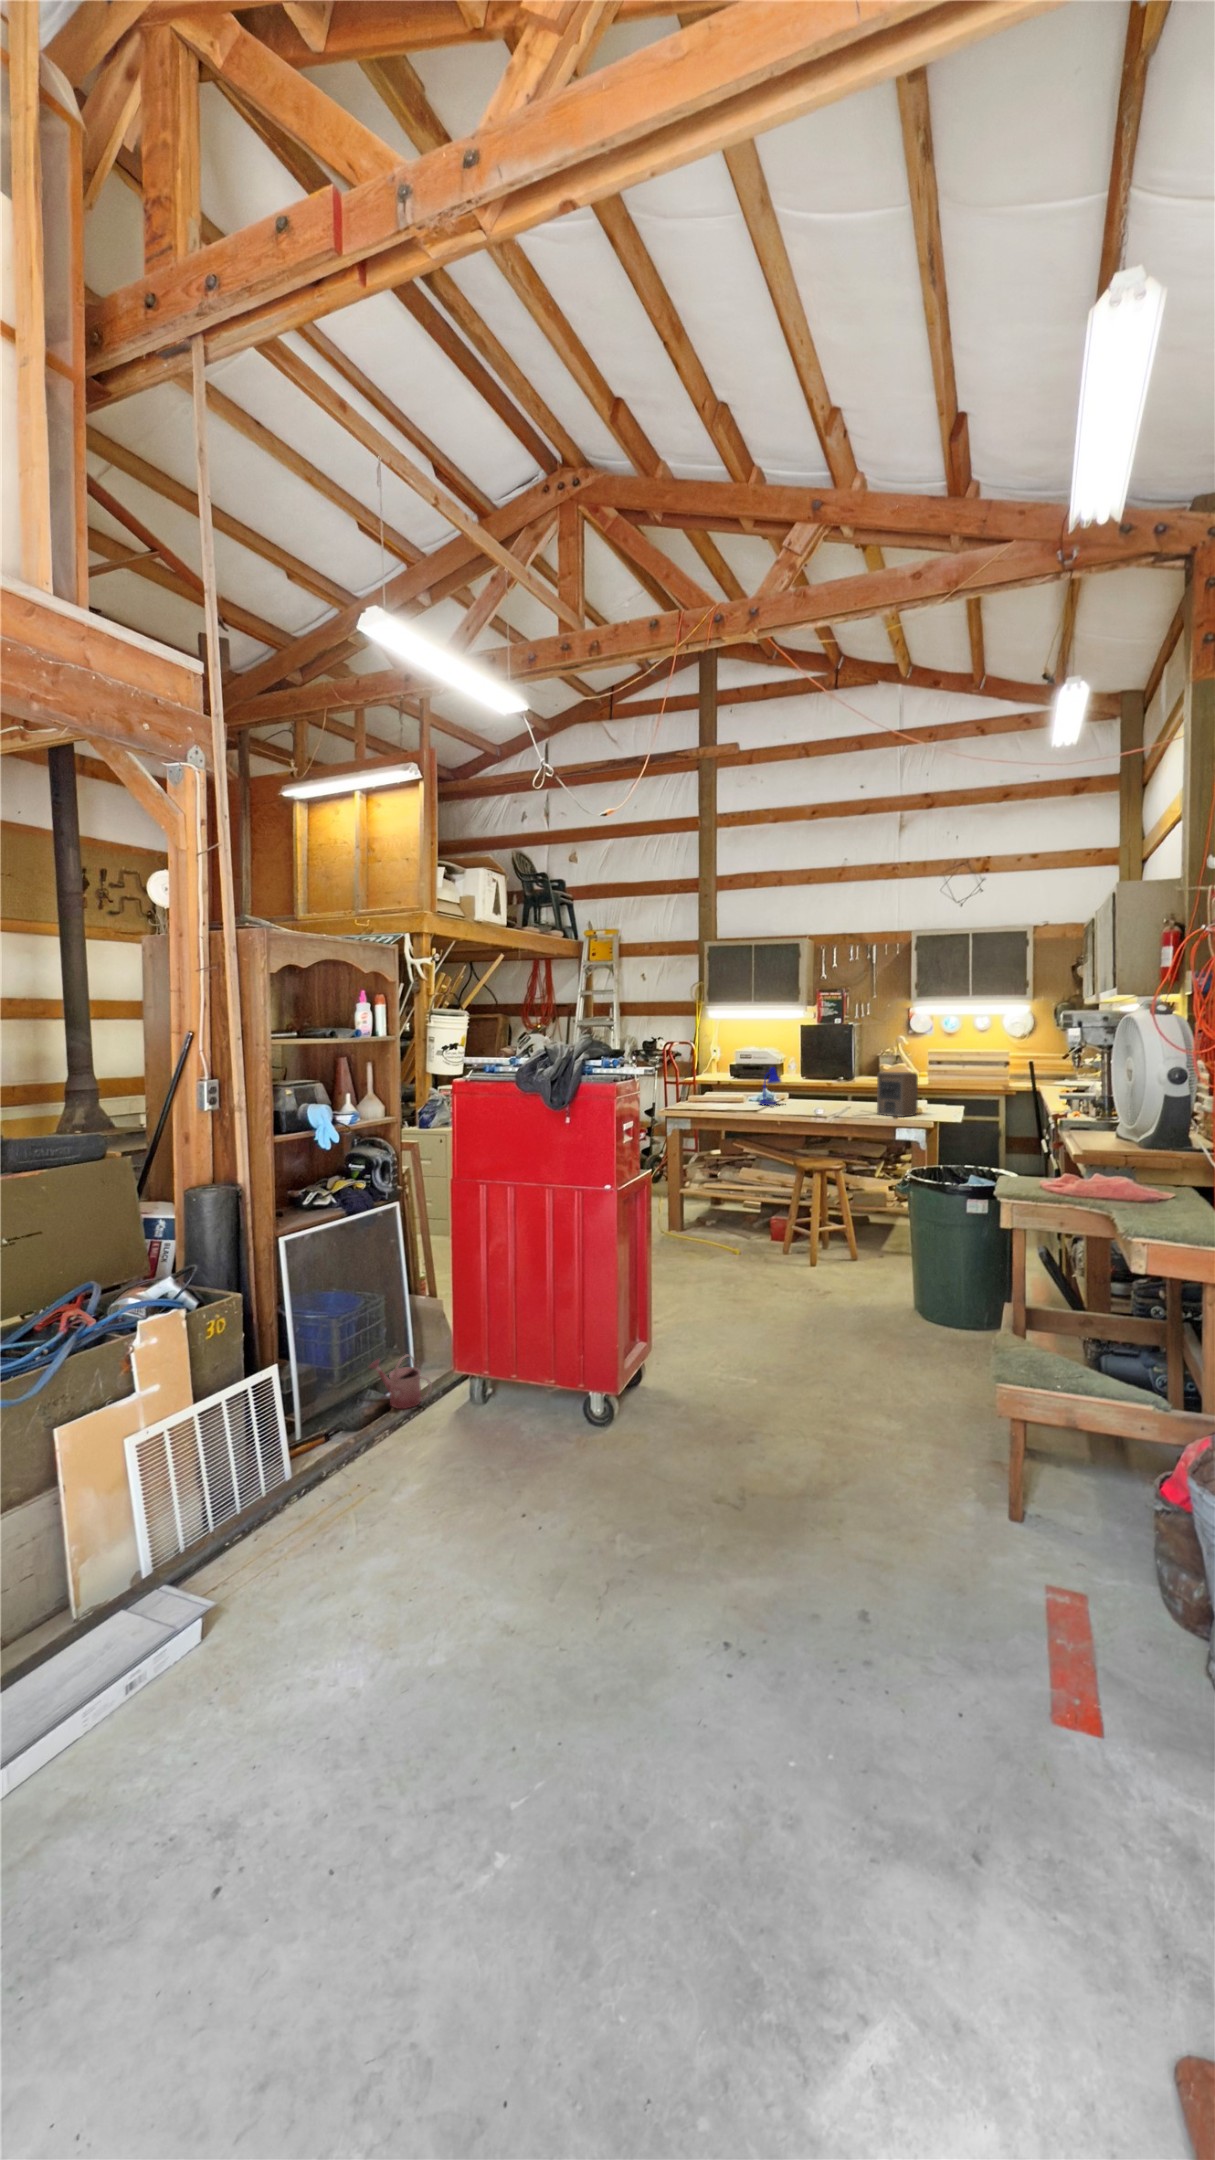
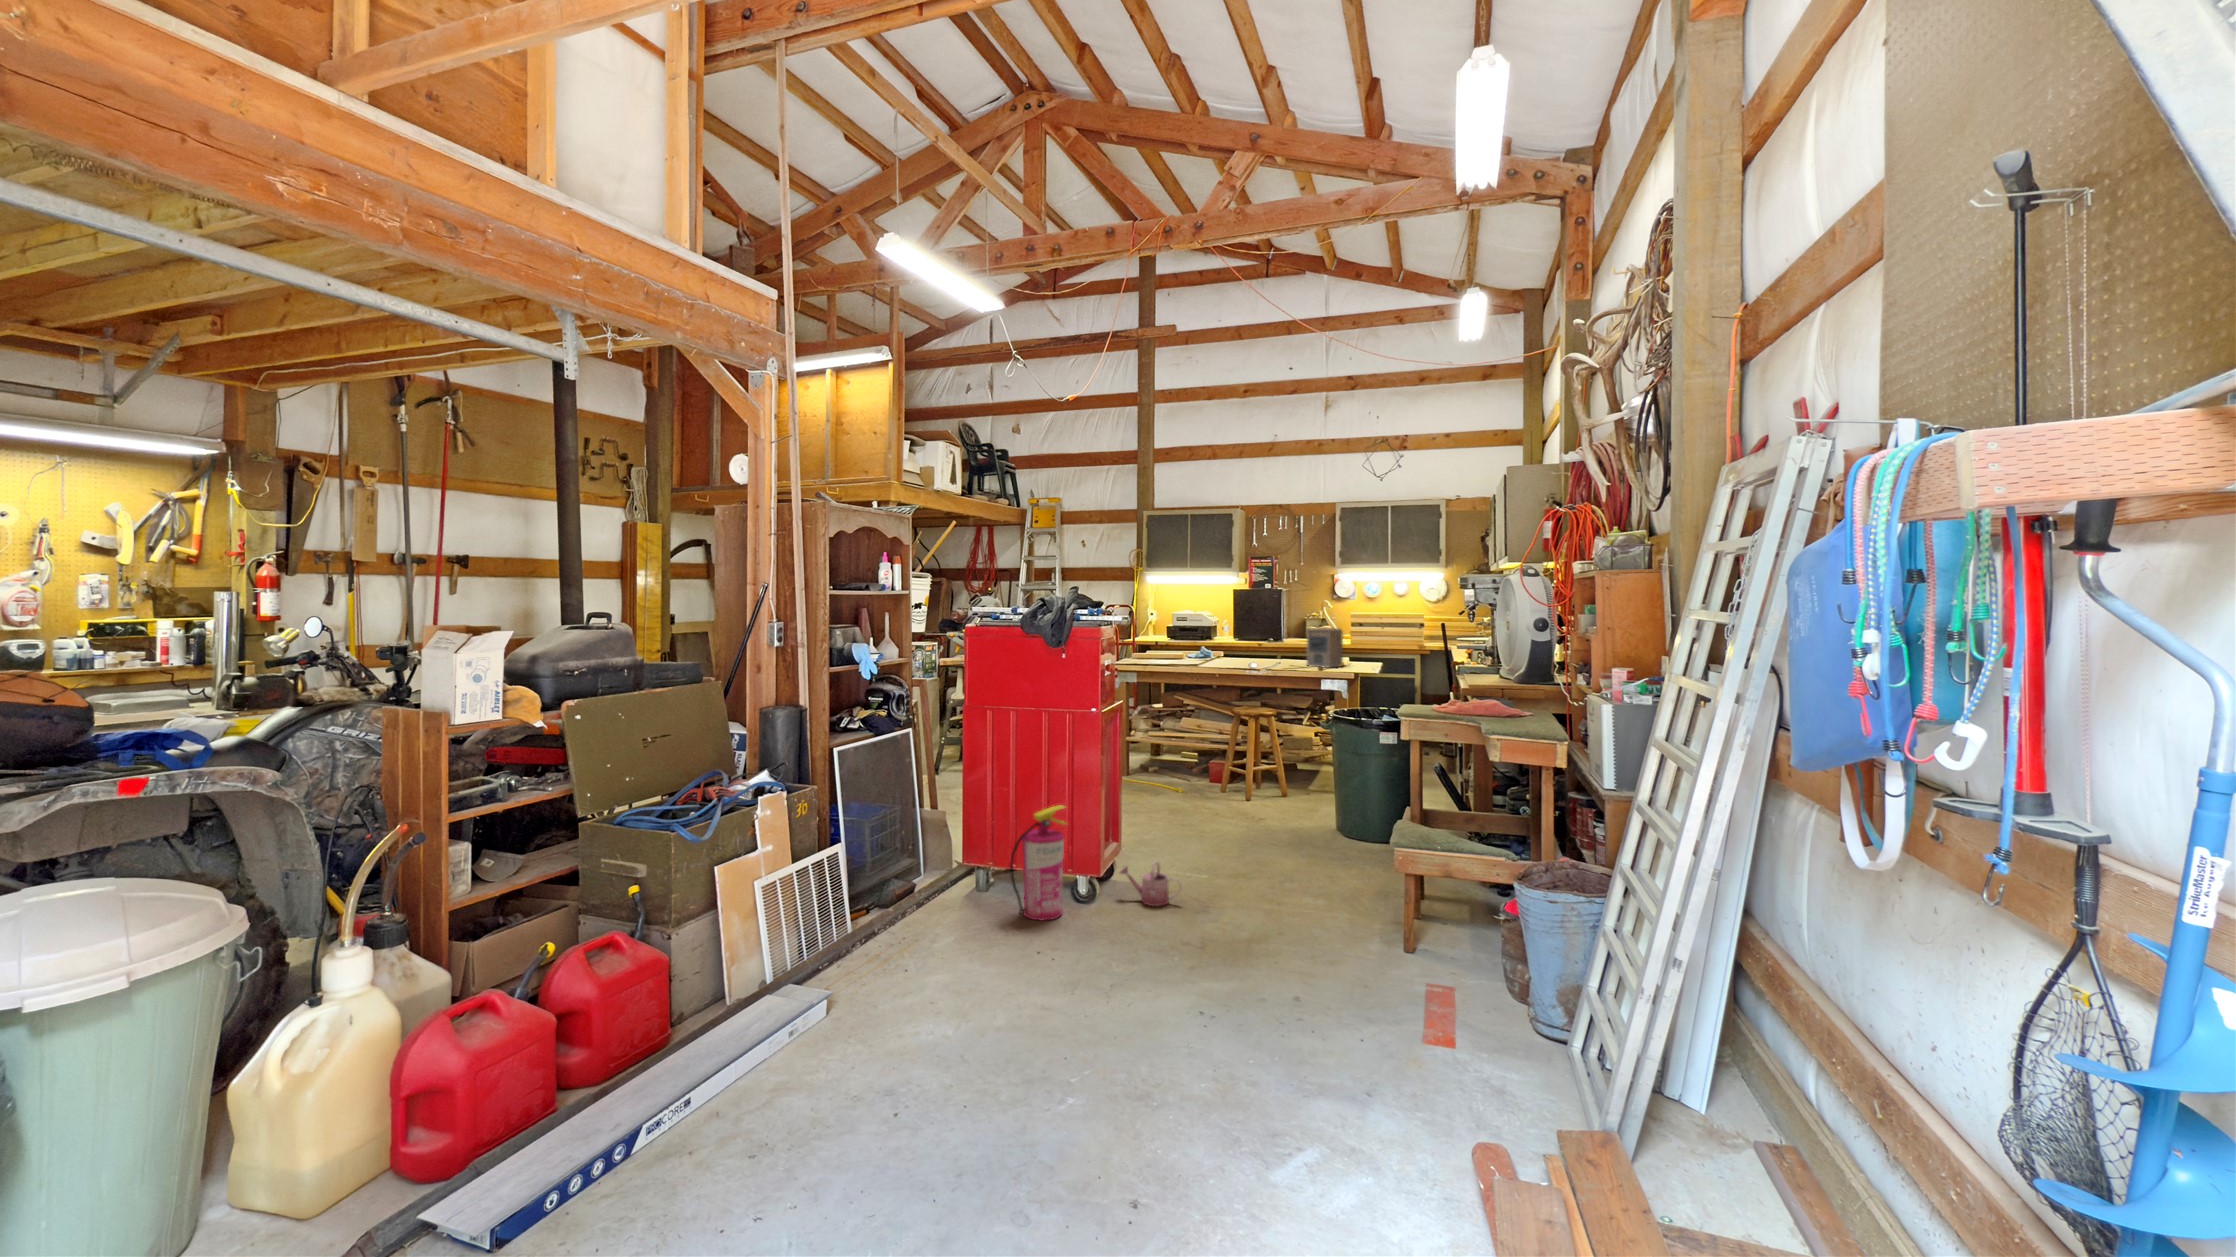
desk lamp: present [759,1067,781,1107] -> none [1199,624,1224,660]
fire extinguisher: none [500,1306,576,1450] -> present [1010,805,1066,920]
watering can: present [369,1354,432,1409] -> present [1120,861,1182,906]

